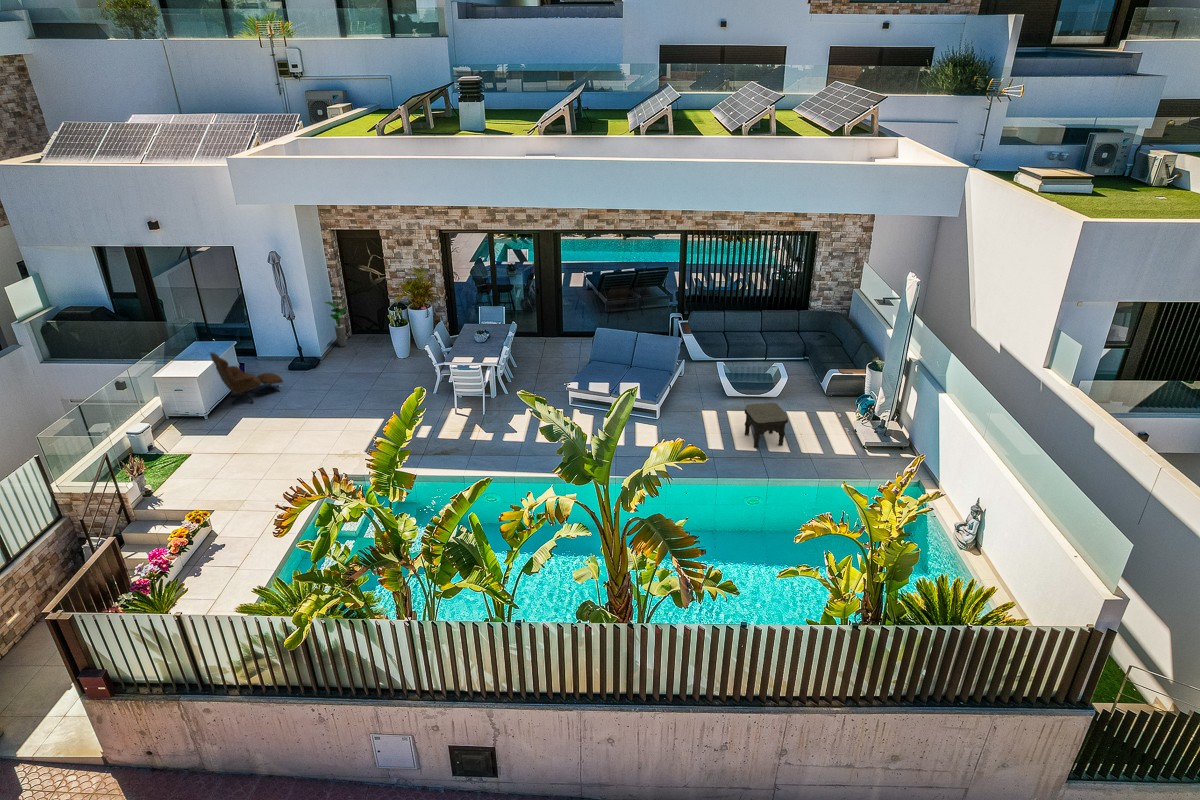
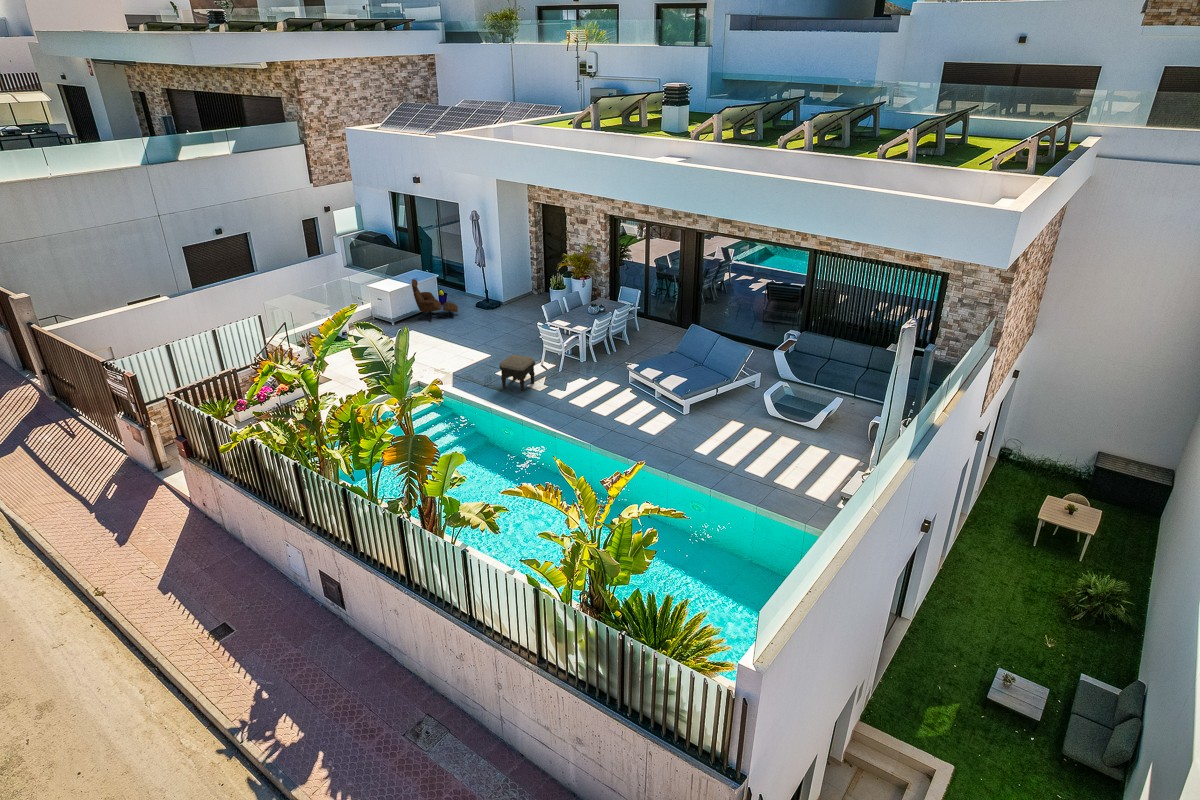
potted plant: present [325,302,346,347] -> none [517,259,532,297]
ottoman: present [745,403,788,448] -> present [499,355,535,392]

